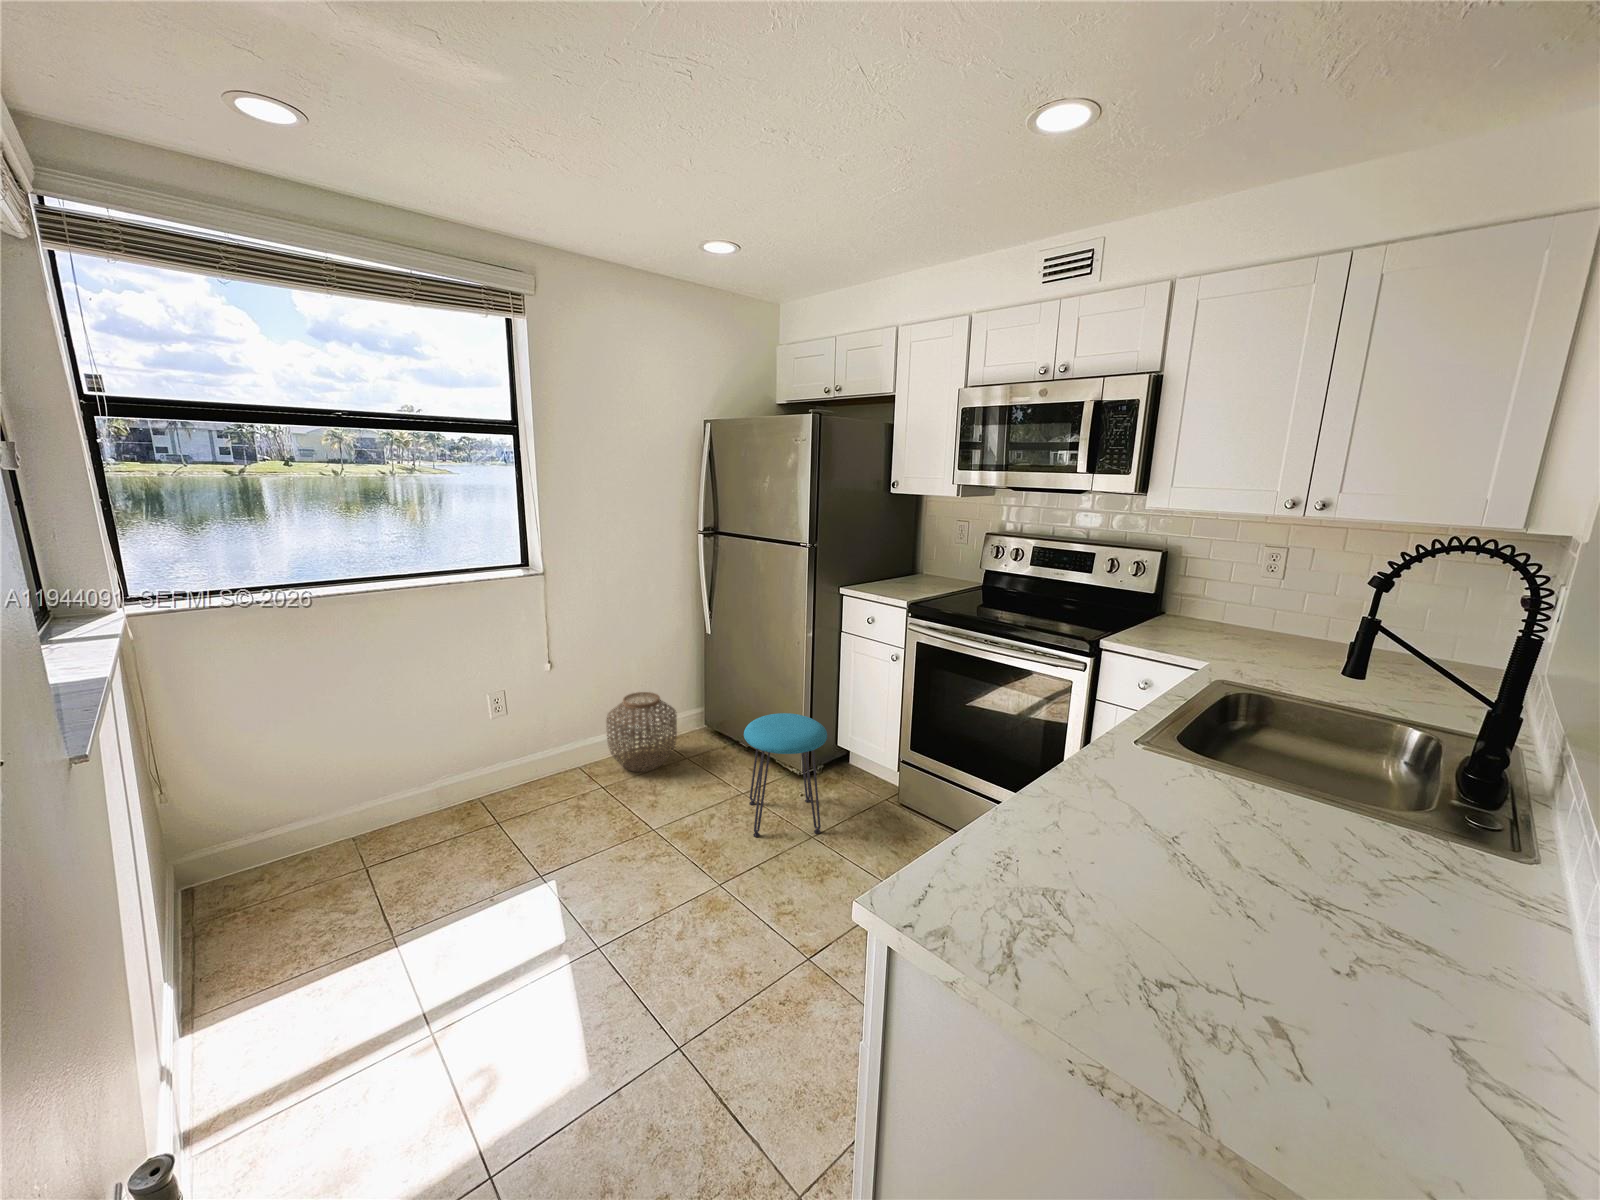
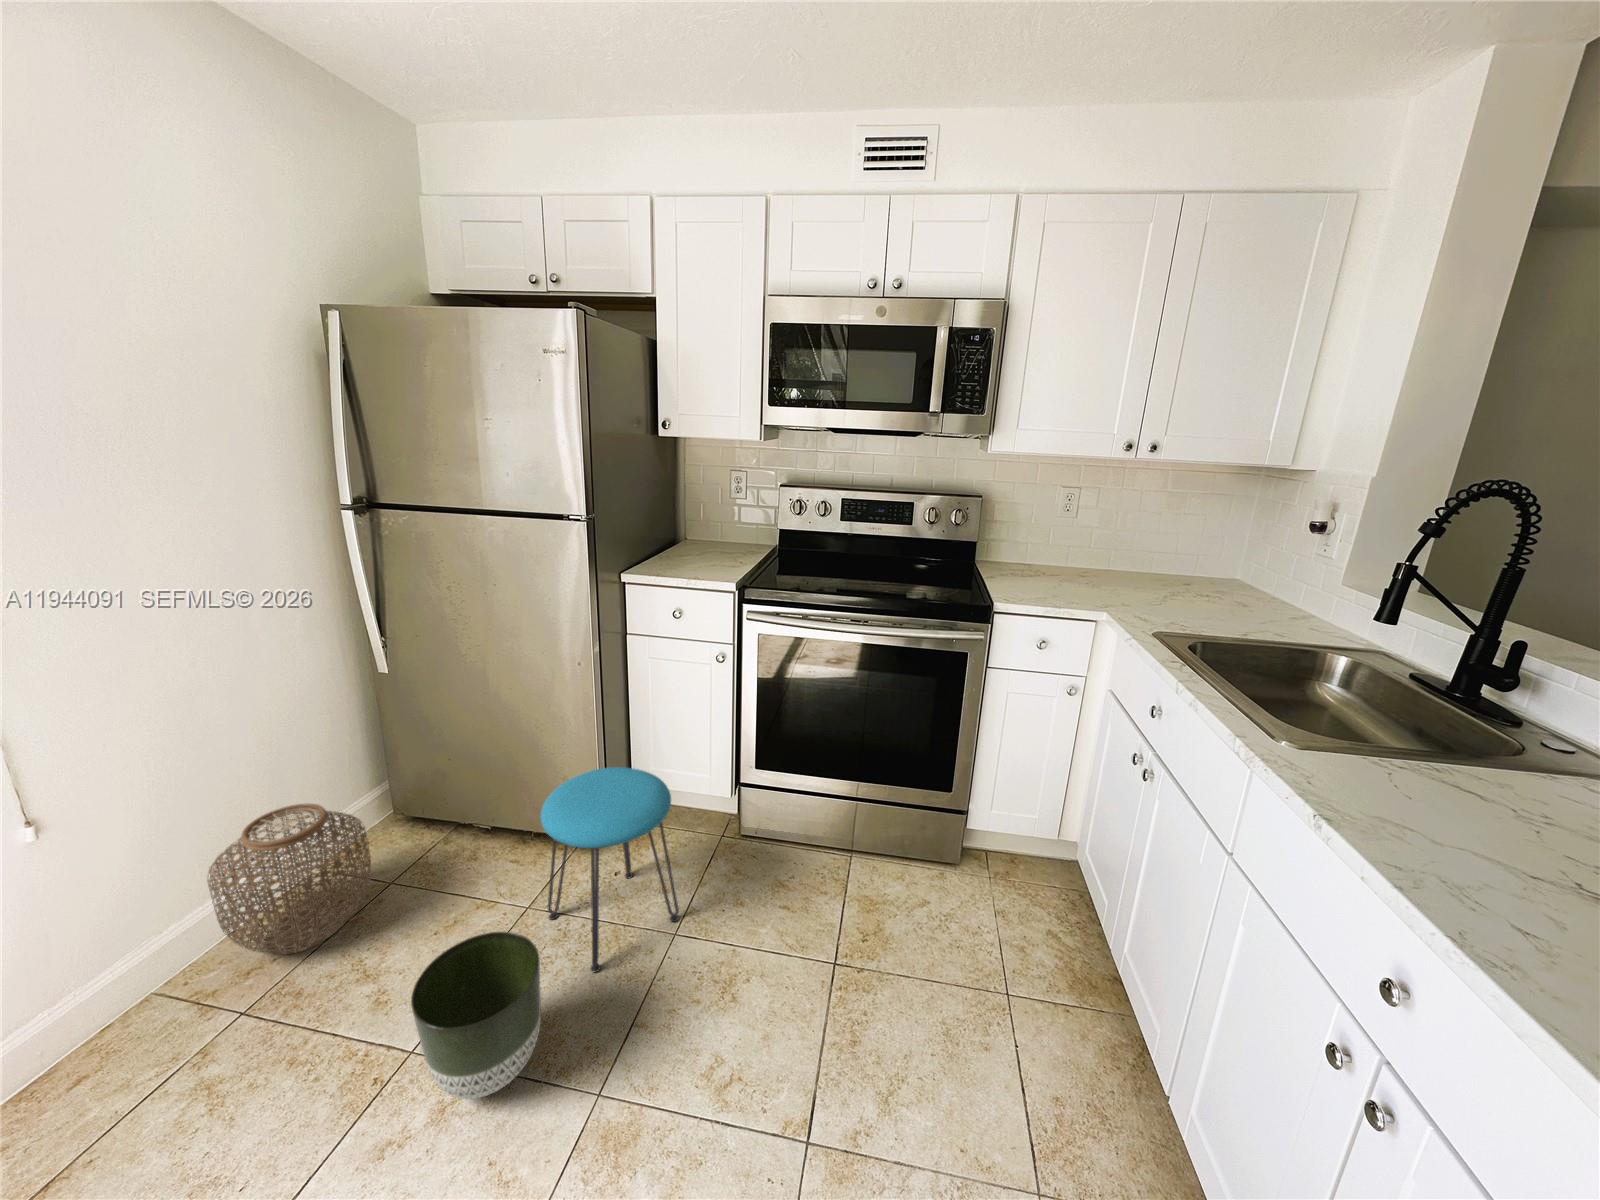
planter: none [647,774,712,859] -> present [411,932,541,1099]

